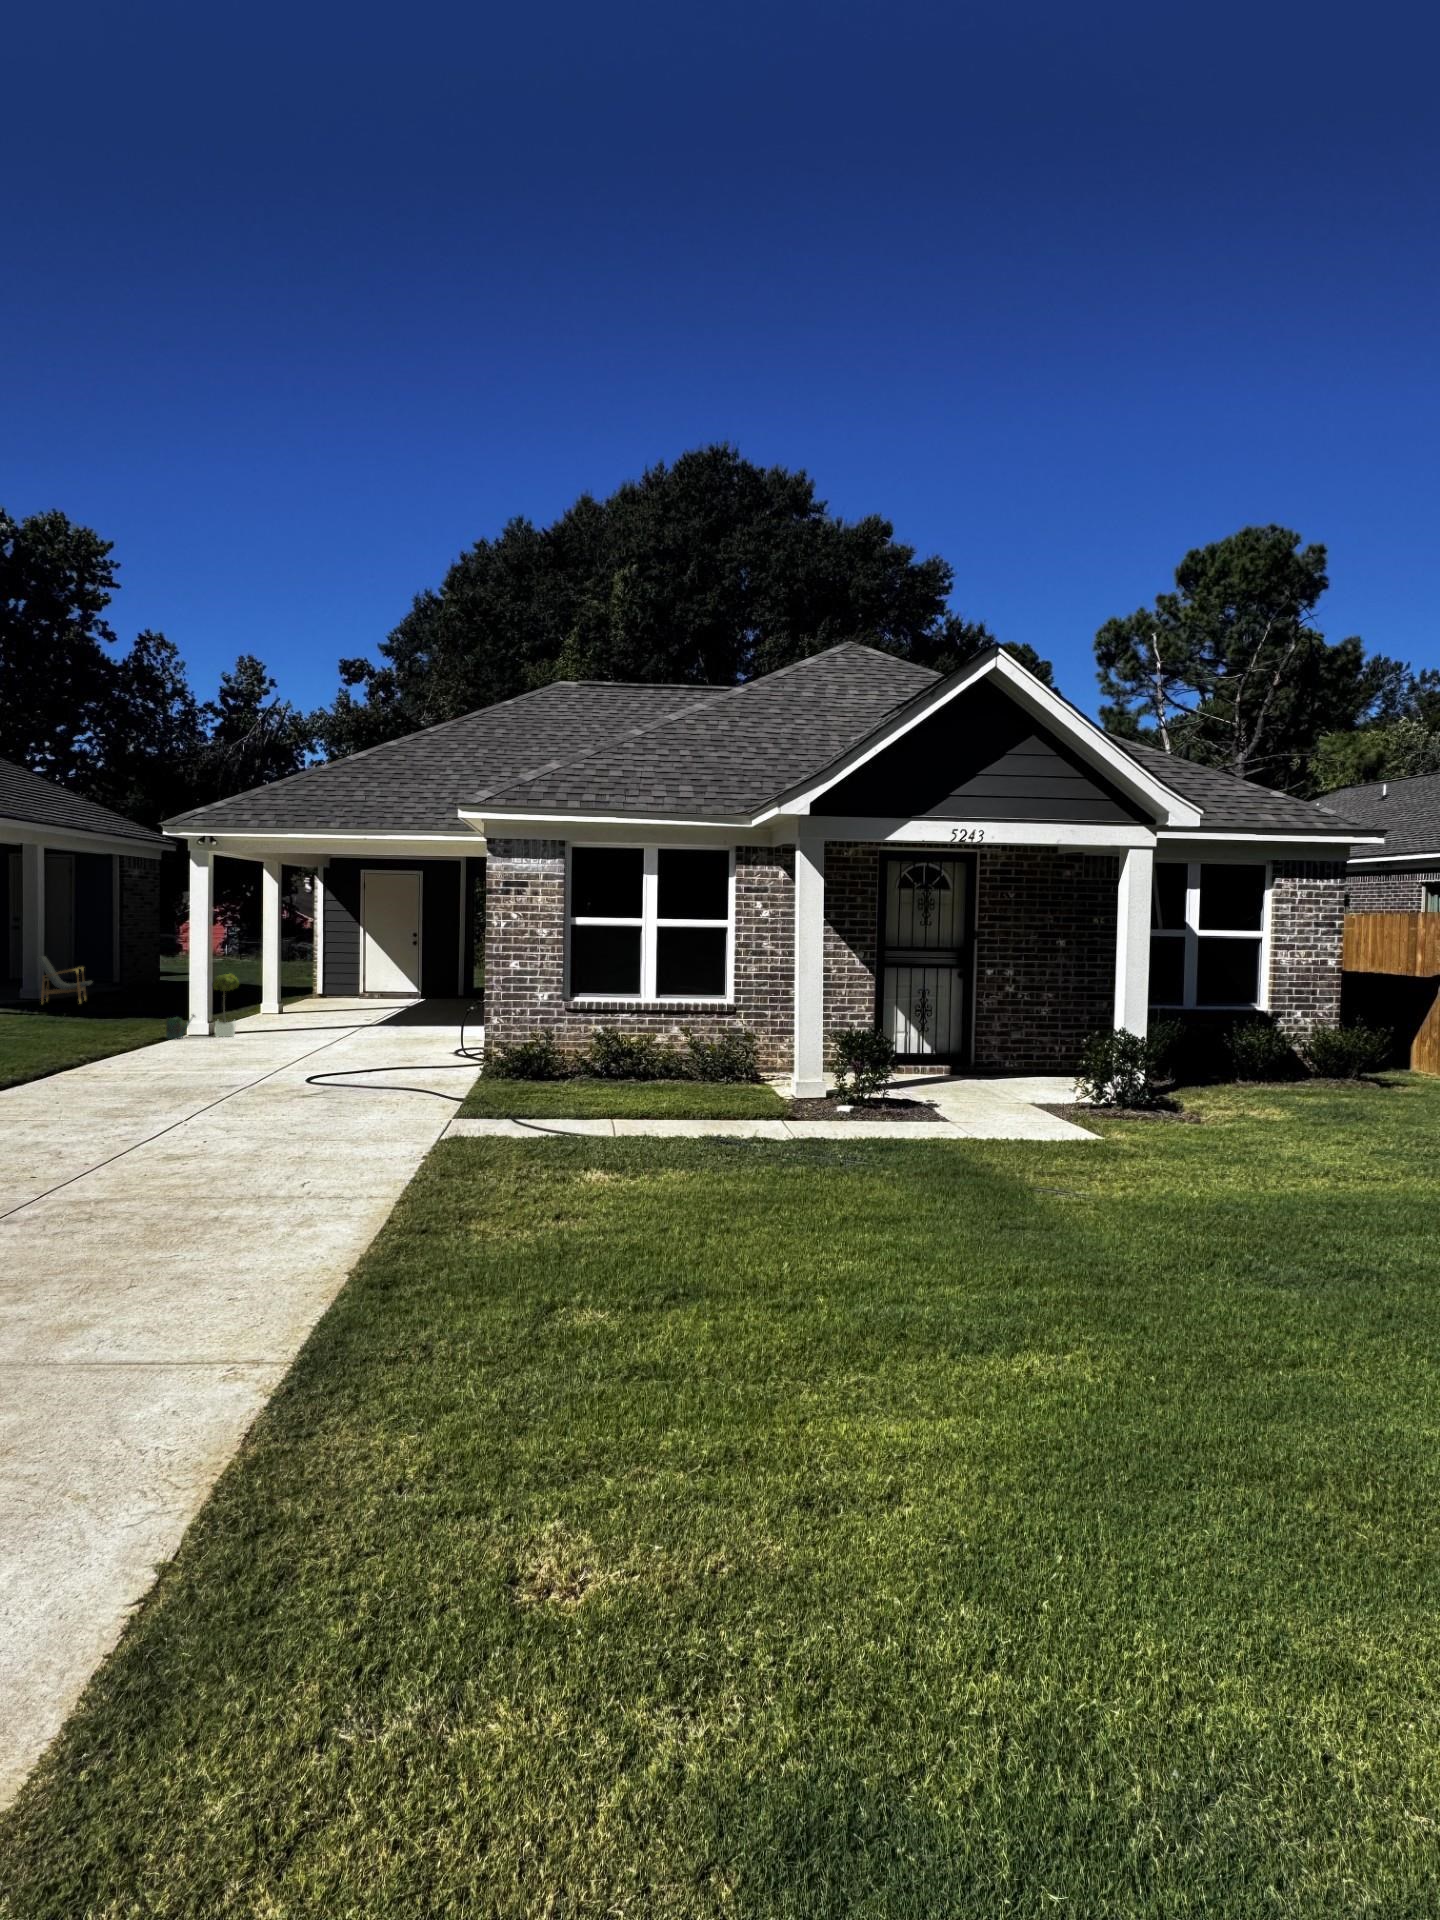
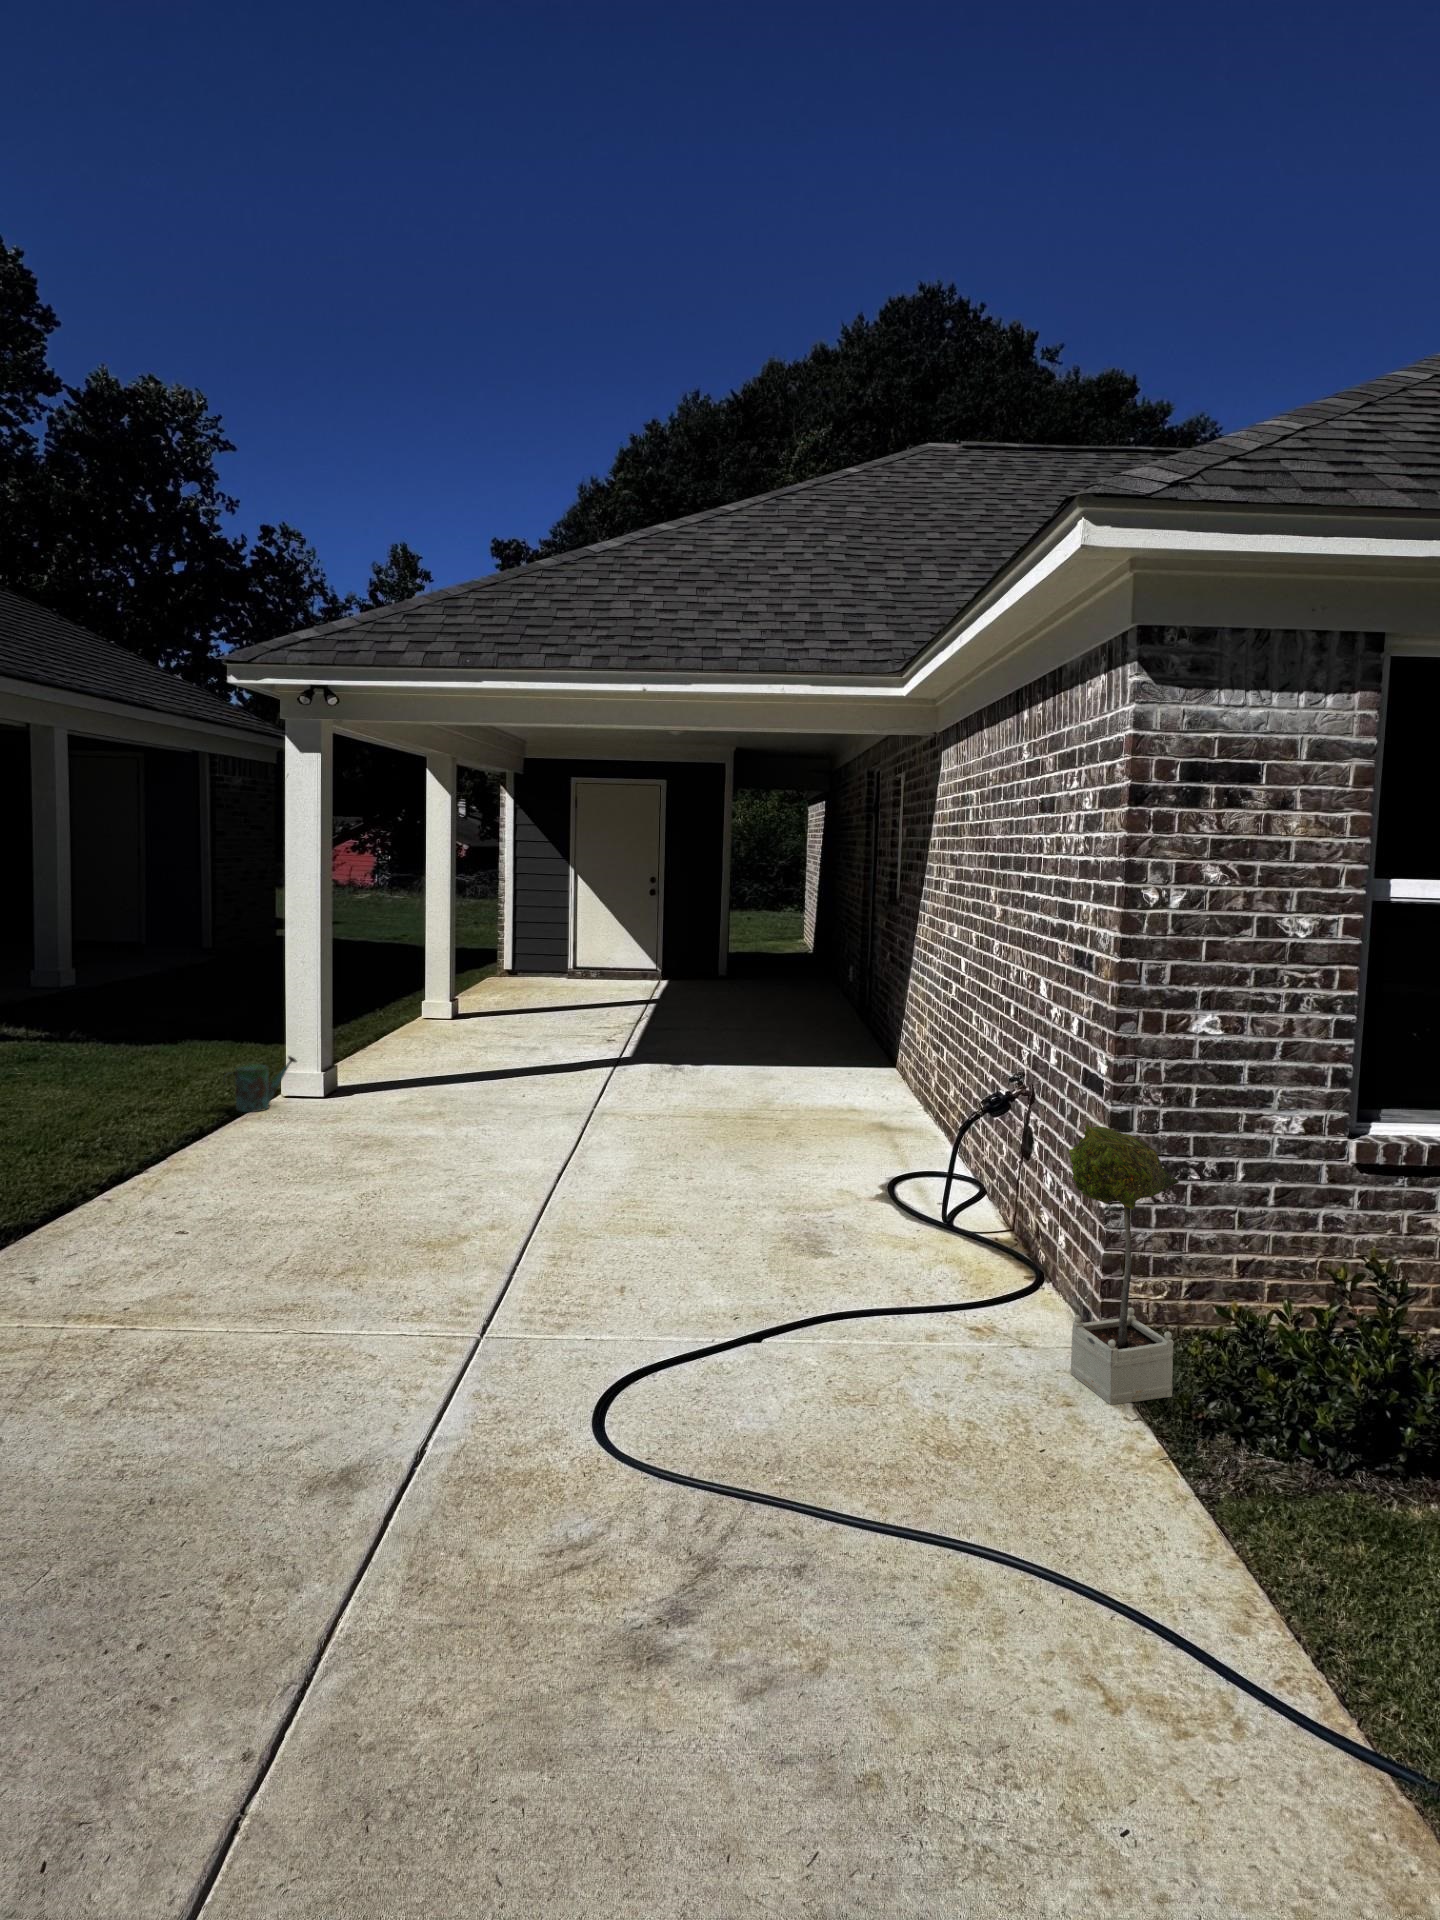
lounge chair: present [37,956,92,1003] -> none [71,906,162,984]
potted tree: present [212,974,239,1037] -> present [1069,1124,1179,1405]

